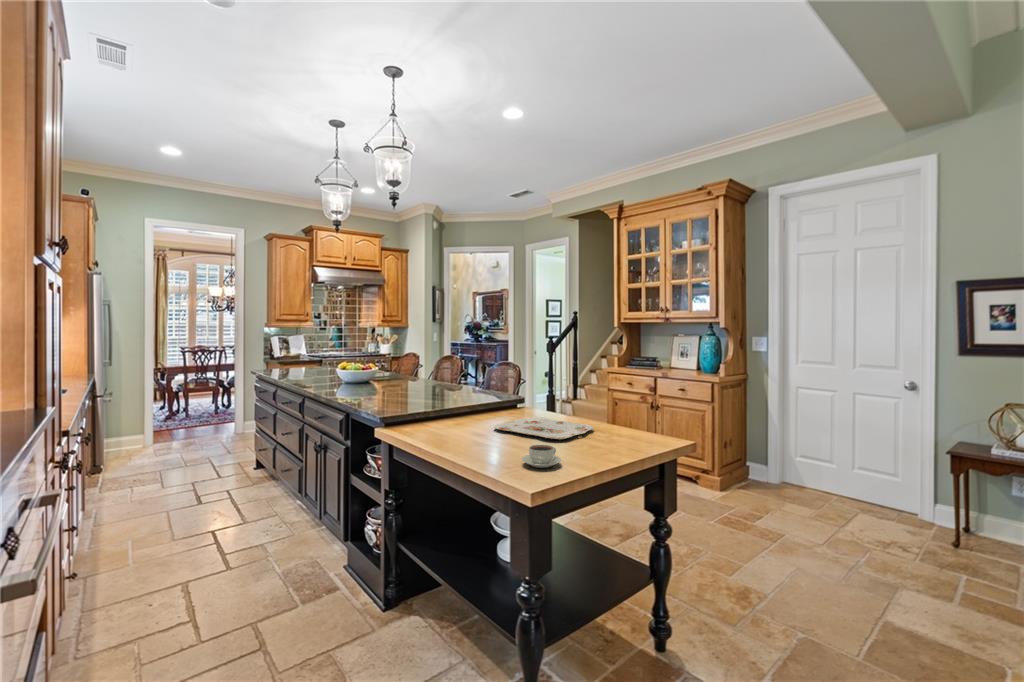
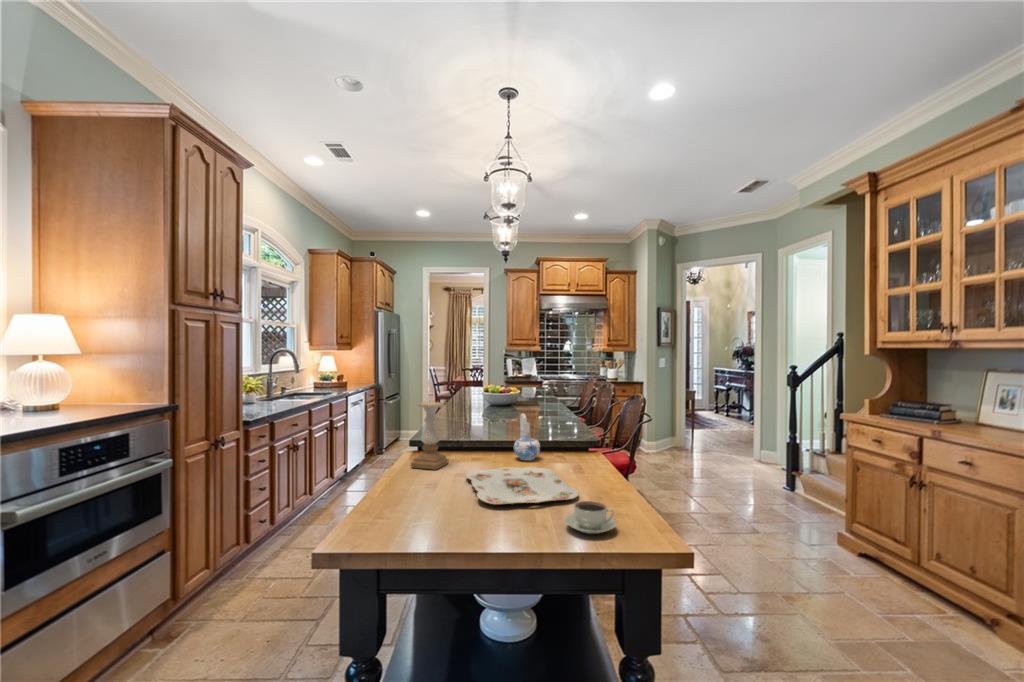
candle holder: none [429,374,458,433] -> present [411,402,448,470]
ceramic pitcher: none [489,379,510,416] -> present [514,414,540,460]
coffee cup: present [522,445,561,468] -> present [565,501,616,534]

